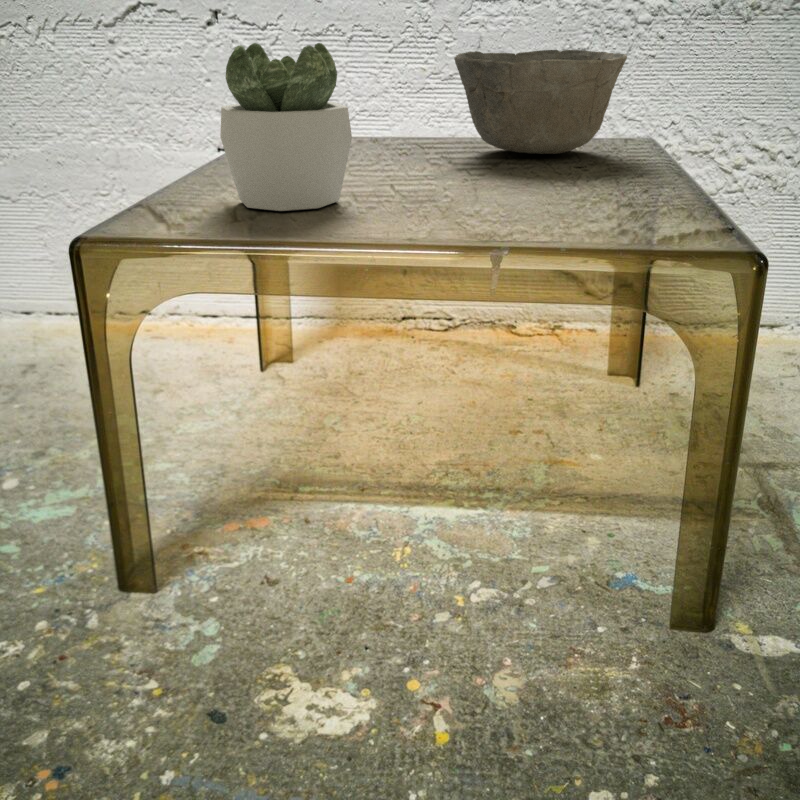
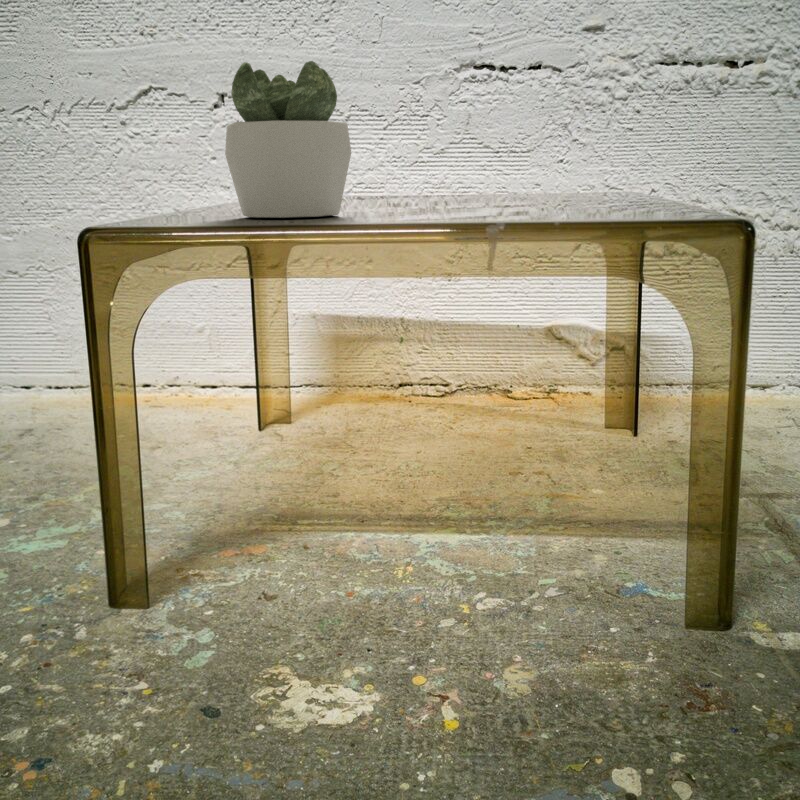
bowl: present [454,50,627,154] -> none [447,102,611,199]

